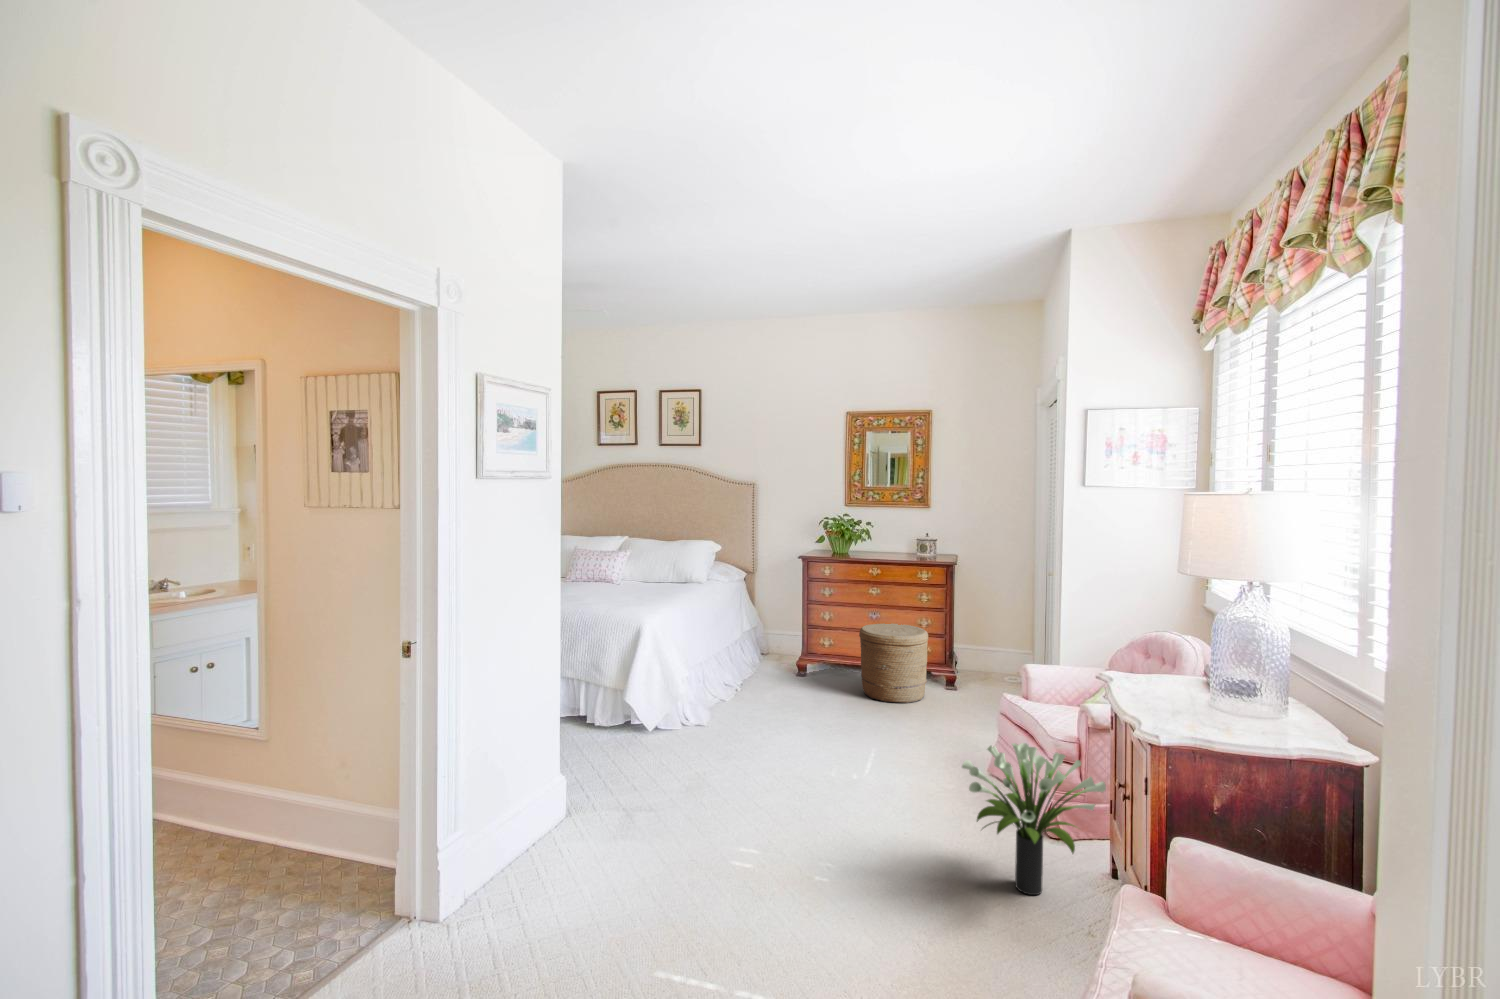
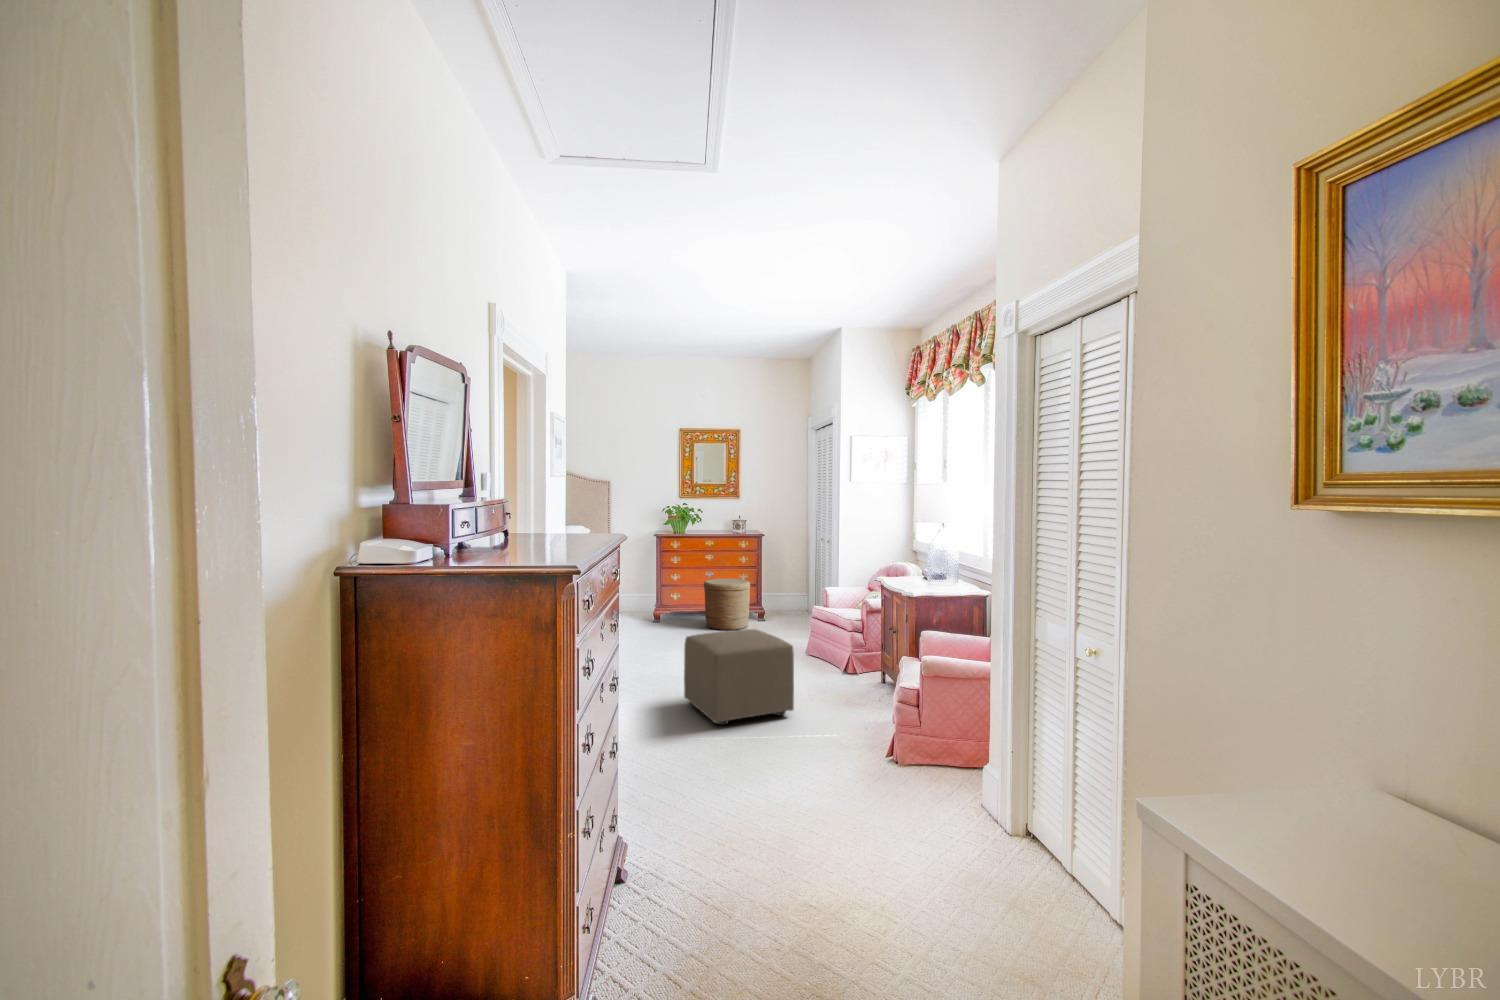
potted plant: present [962,743,1106,895] -> none [814,616,883,692]
ottoman: none [709,746,882,941] -> present [684,629,794,725]

